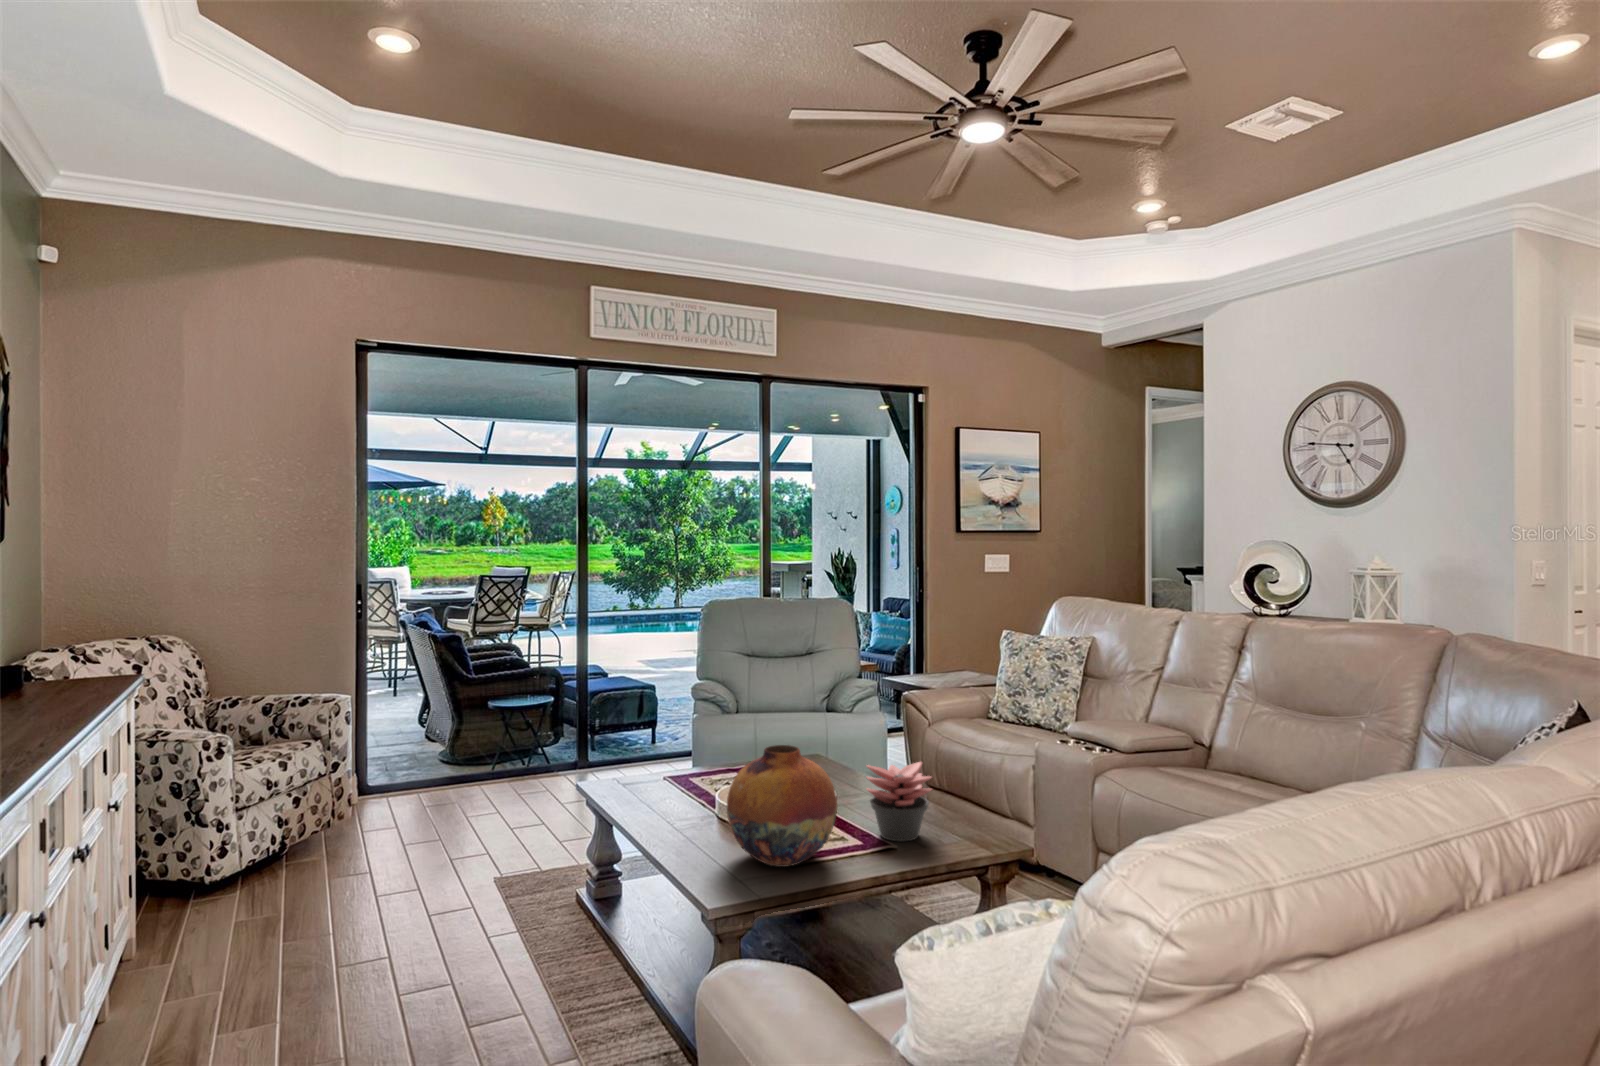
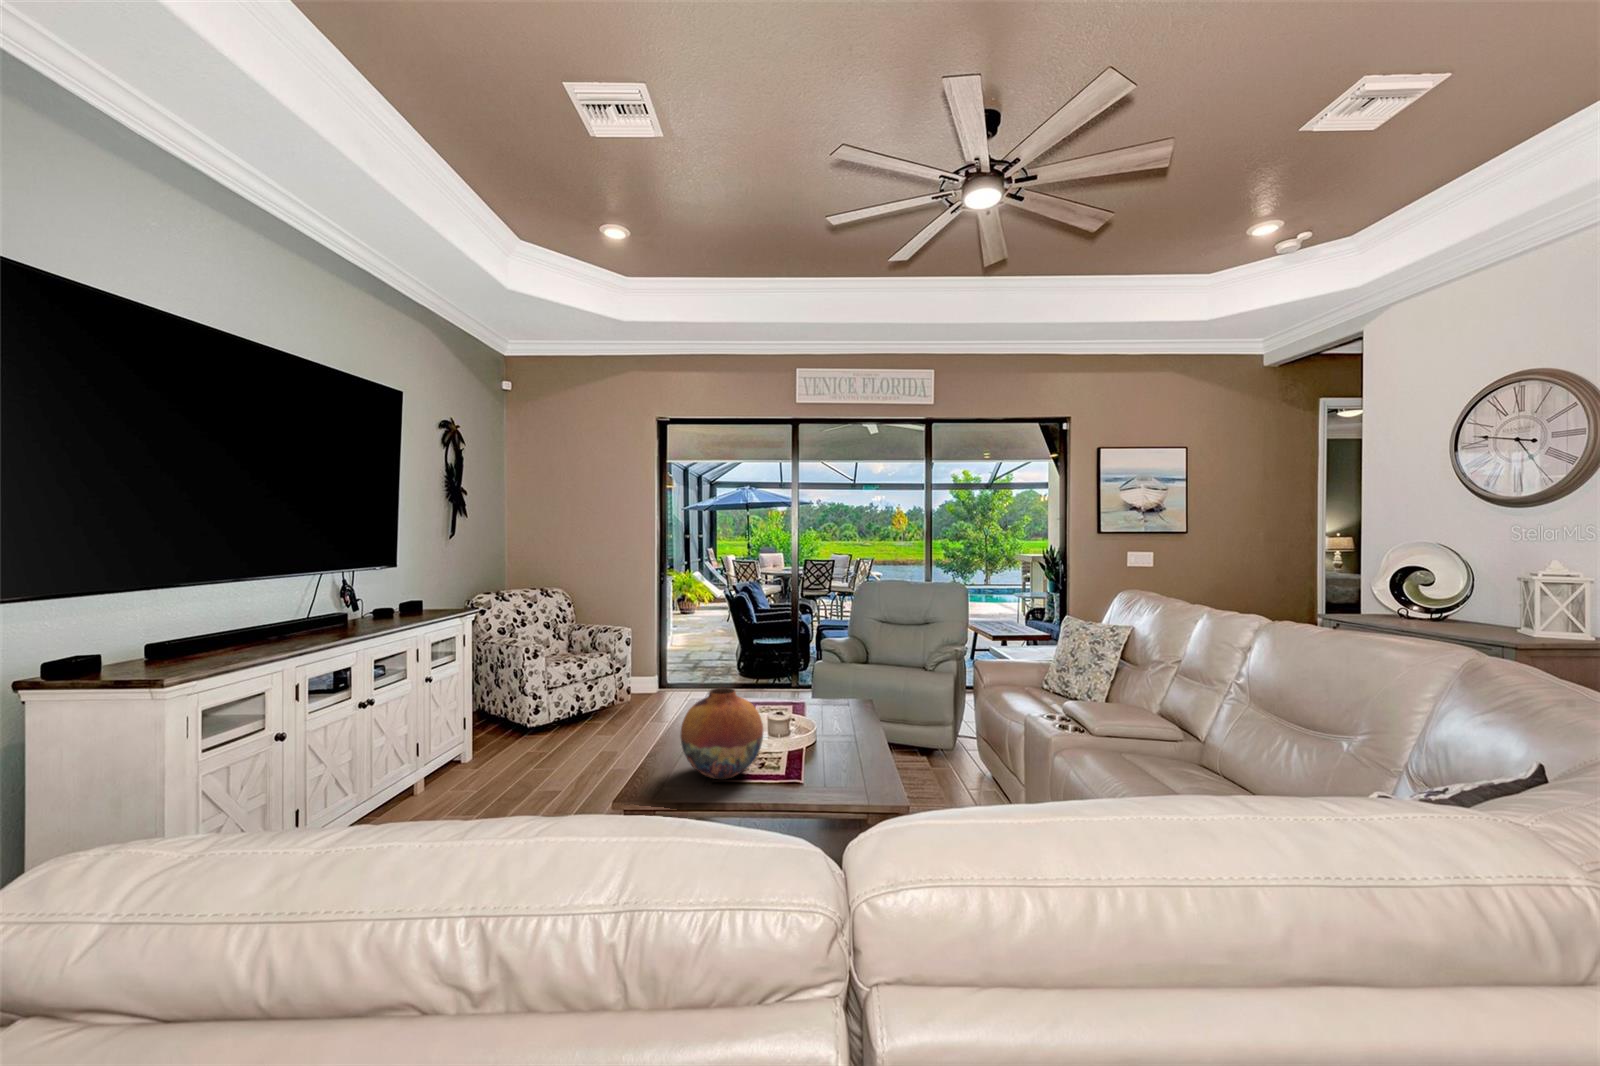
succulent plant: present [867,762,932,841] -> none [803,712,855,778]

